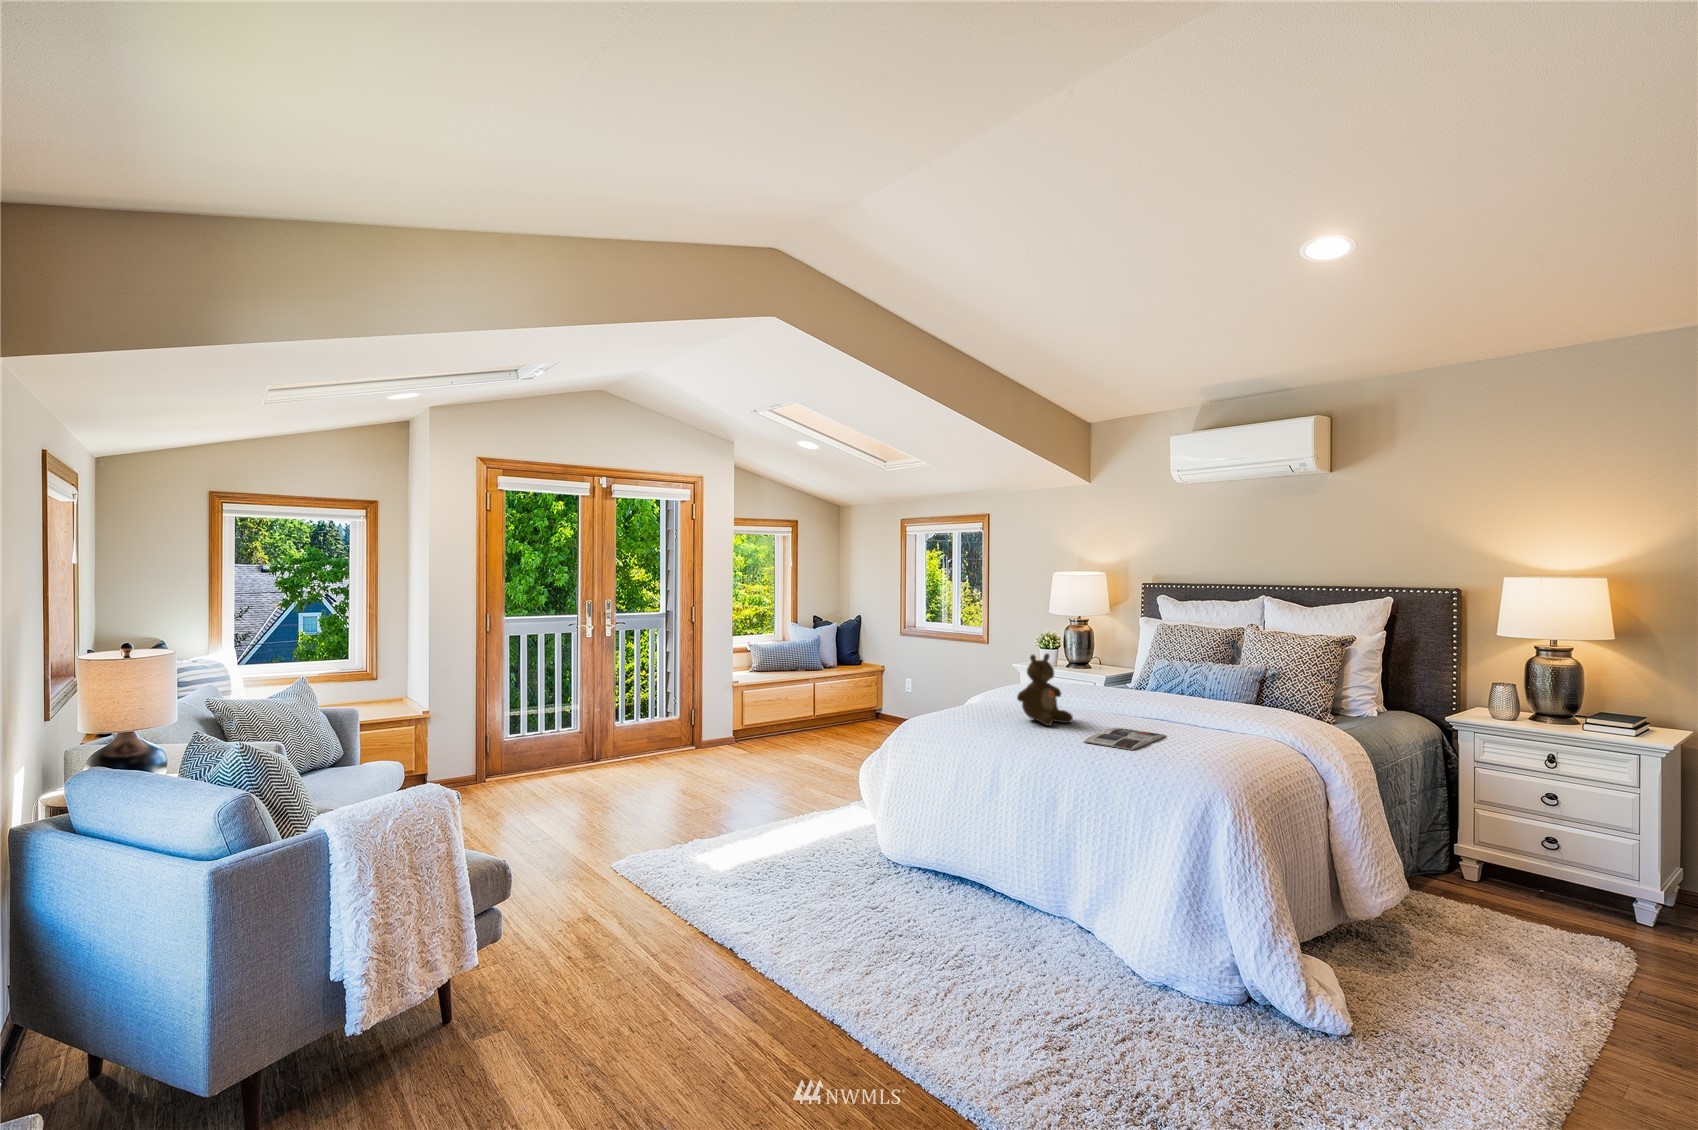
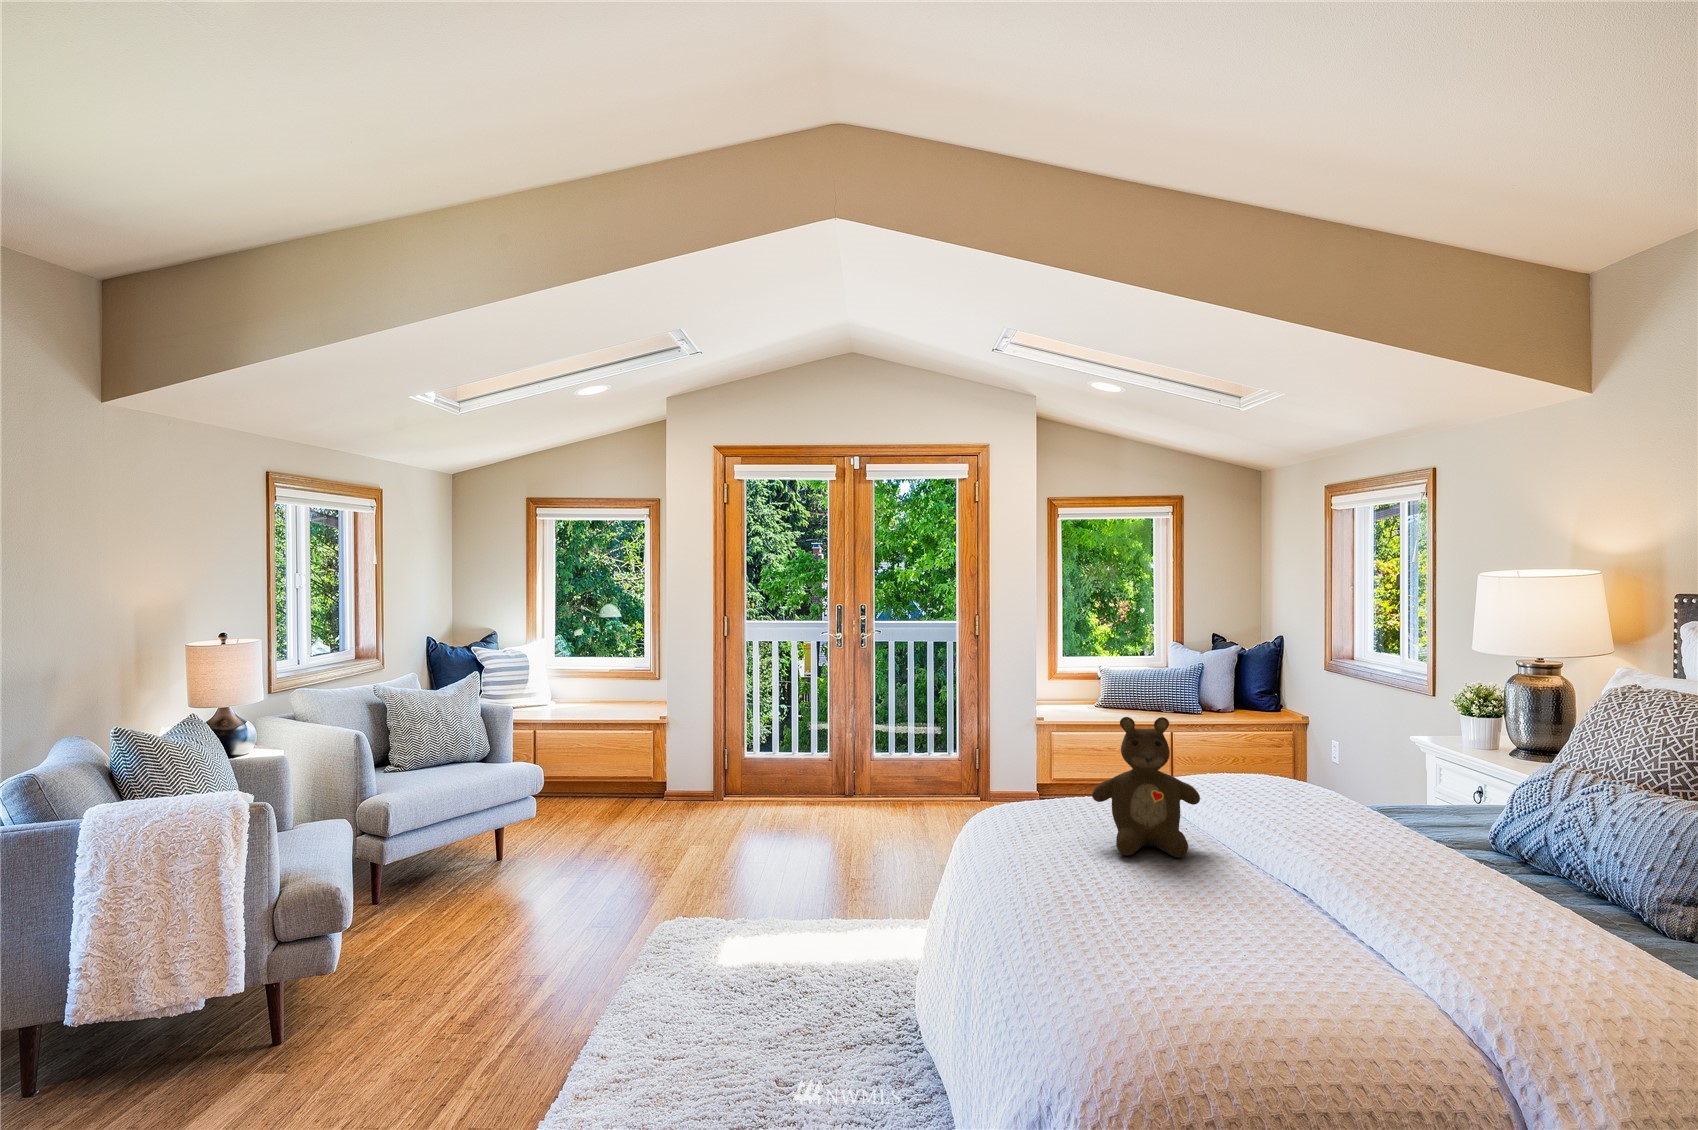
magazine: present [1084,728,1166,750] -> none [1095,884,1303,938]

